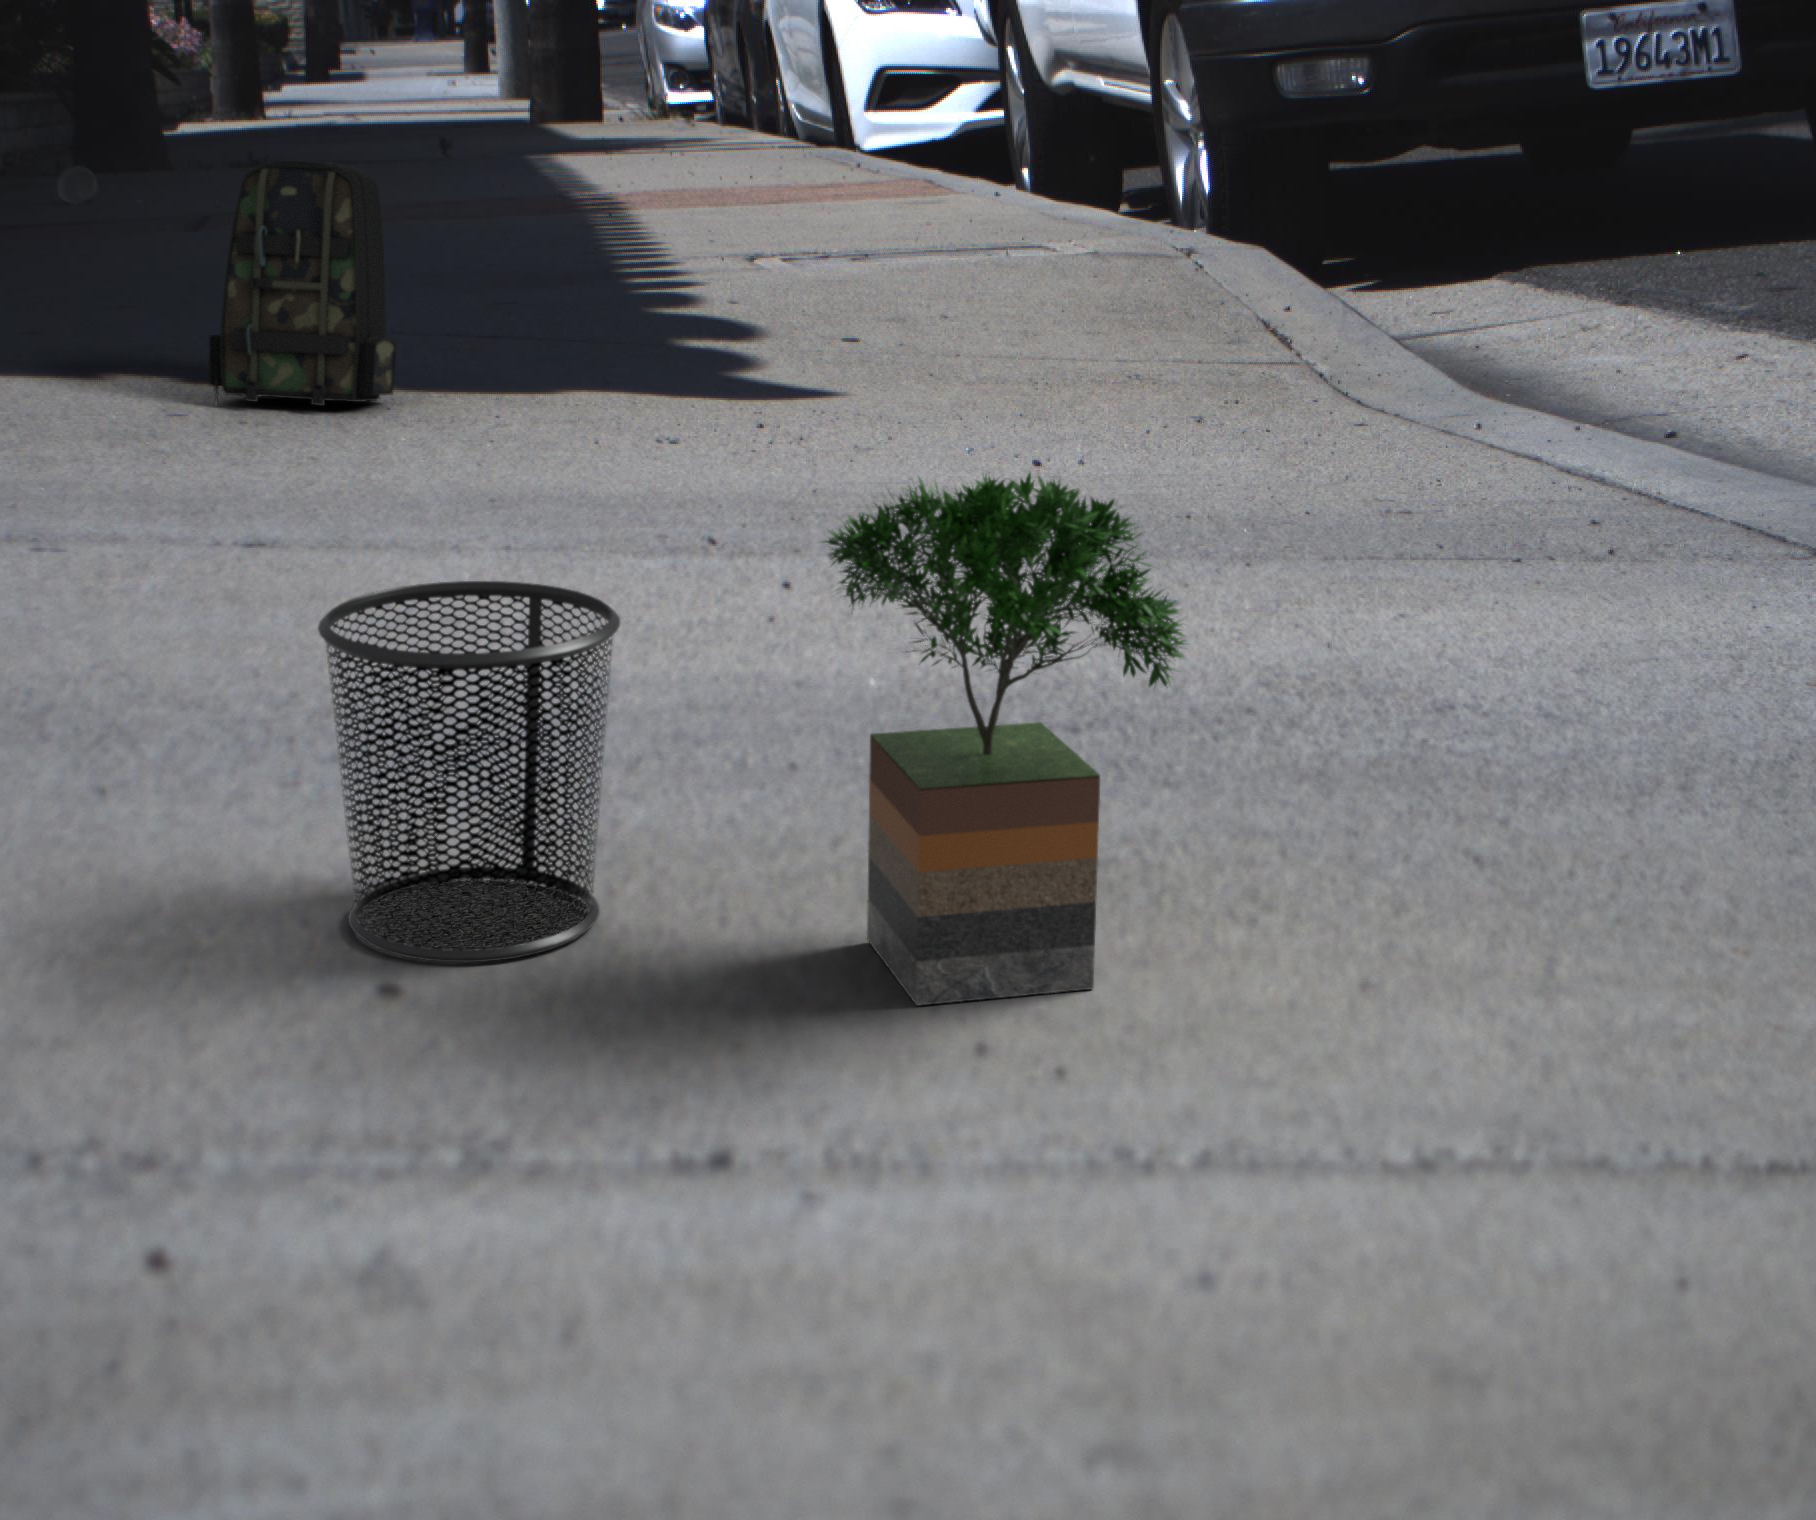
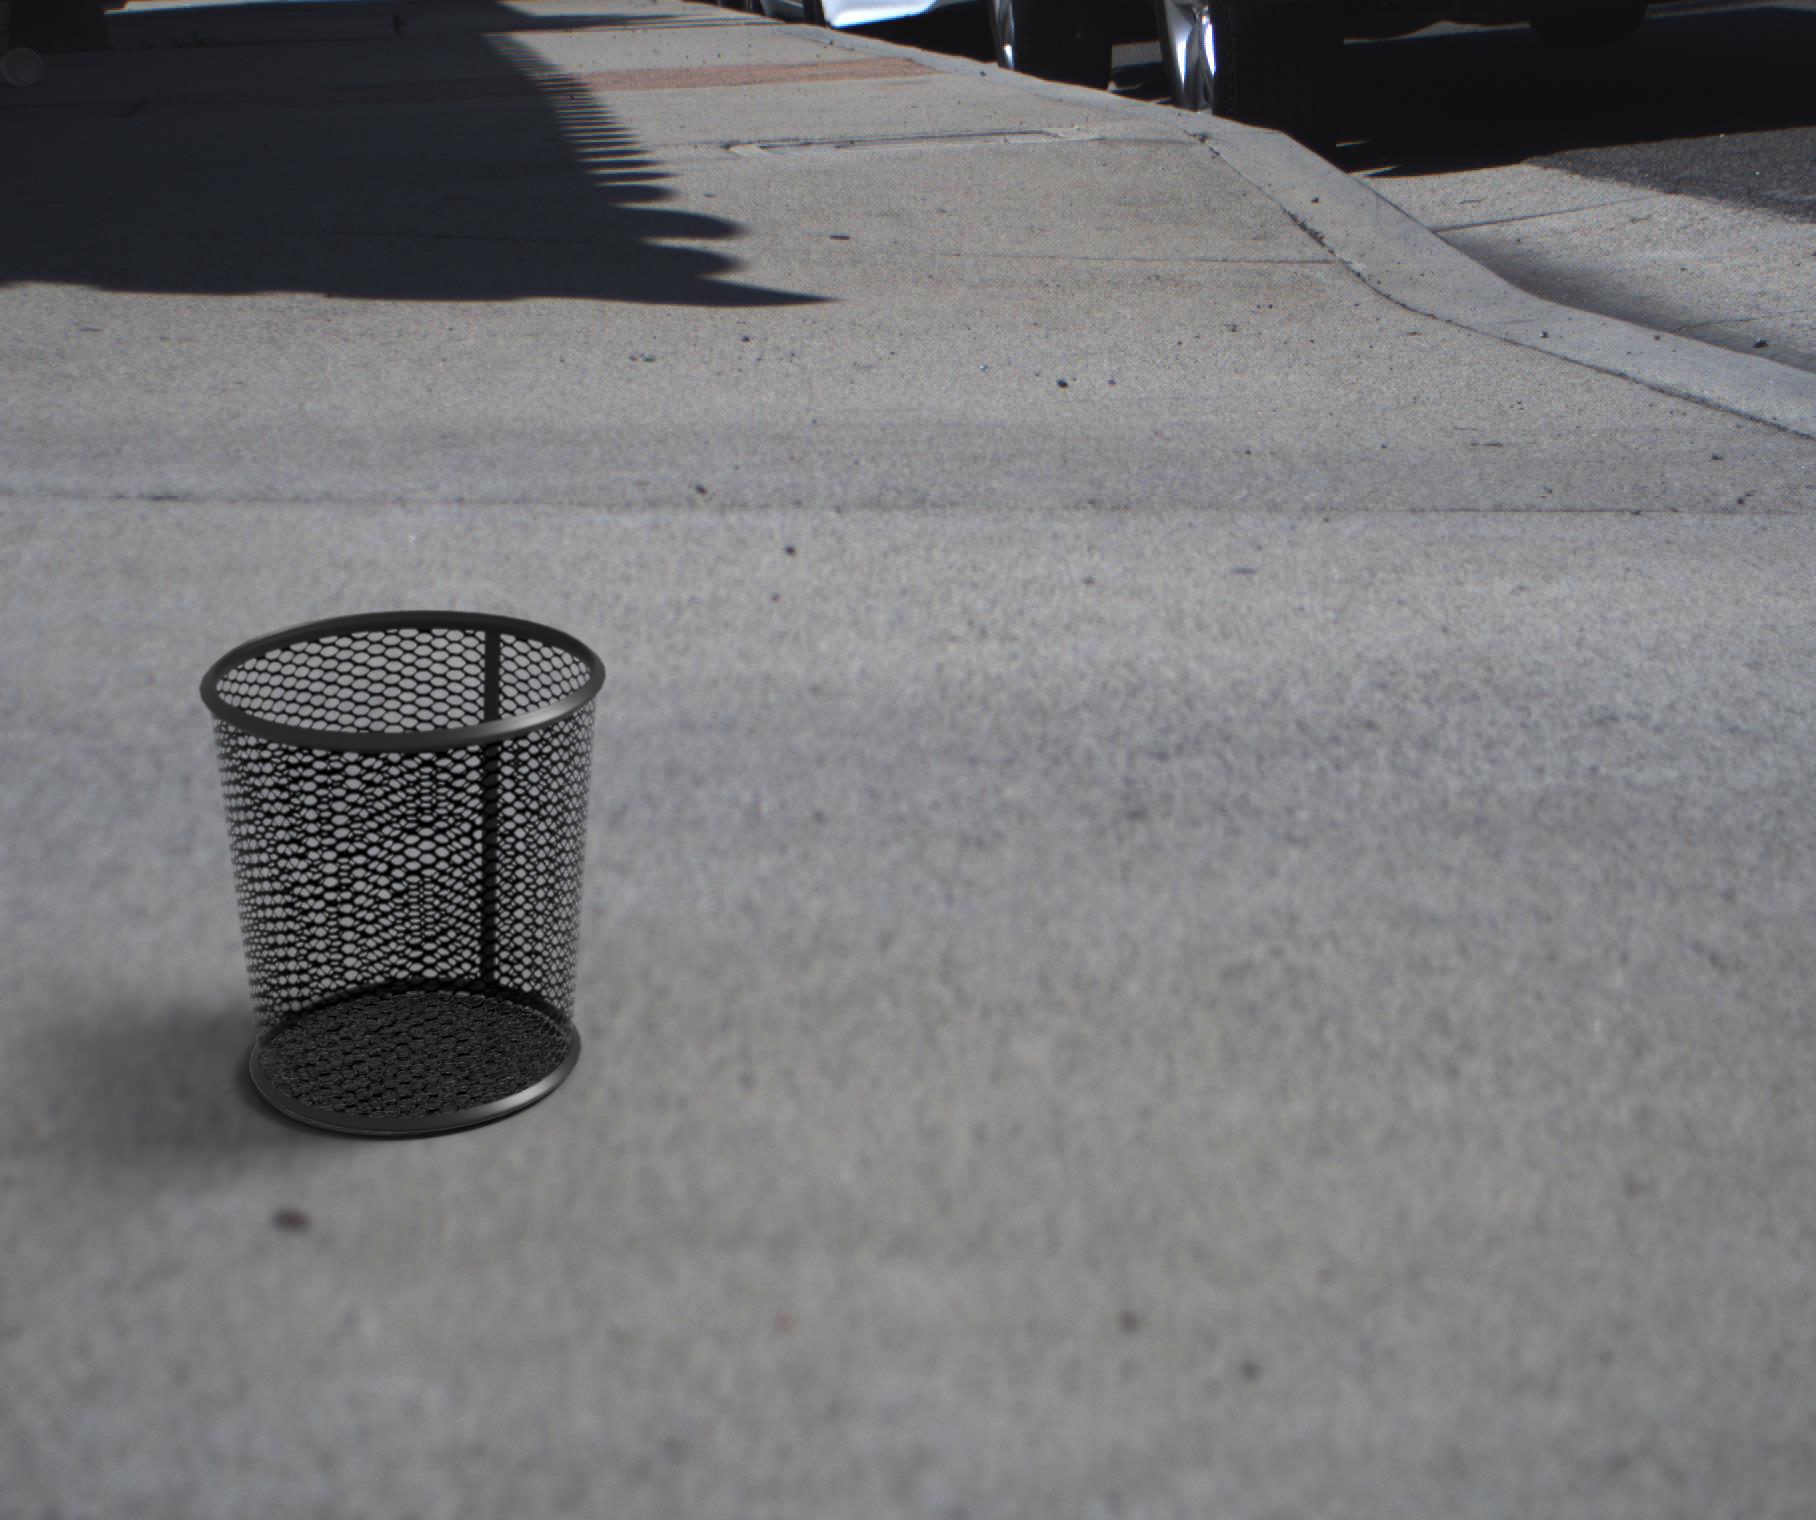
backpack: present [209,161,396,406] -> none [127,44,338,321]
potted tree: present [824,473,1187,1006] -> none [876,472,1392,1203]

